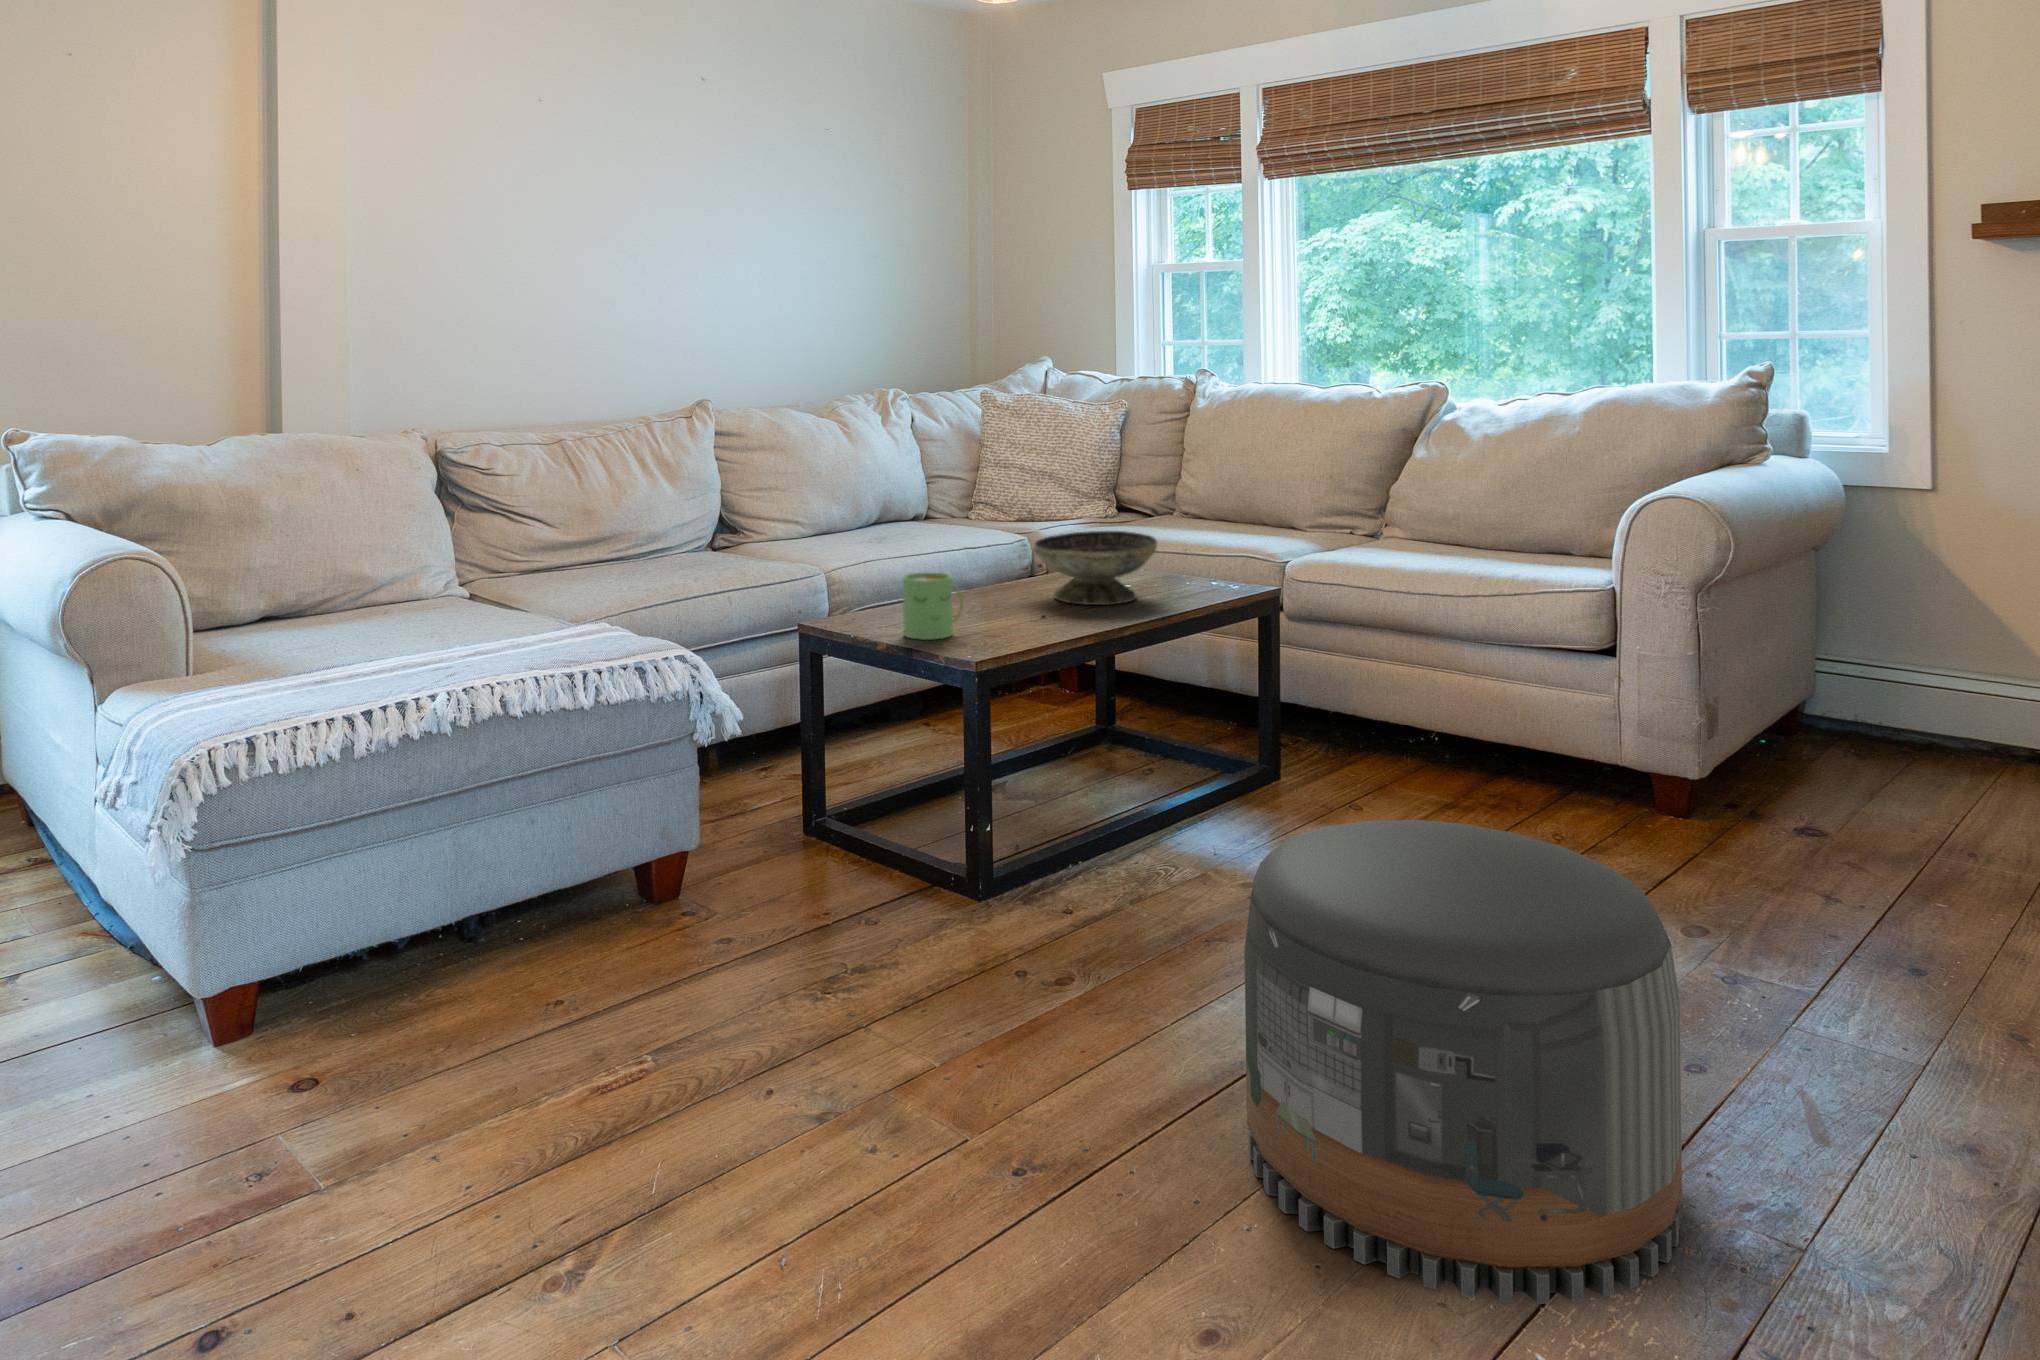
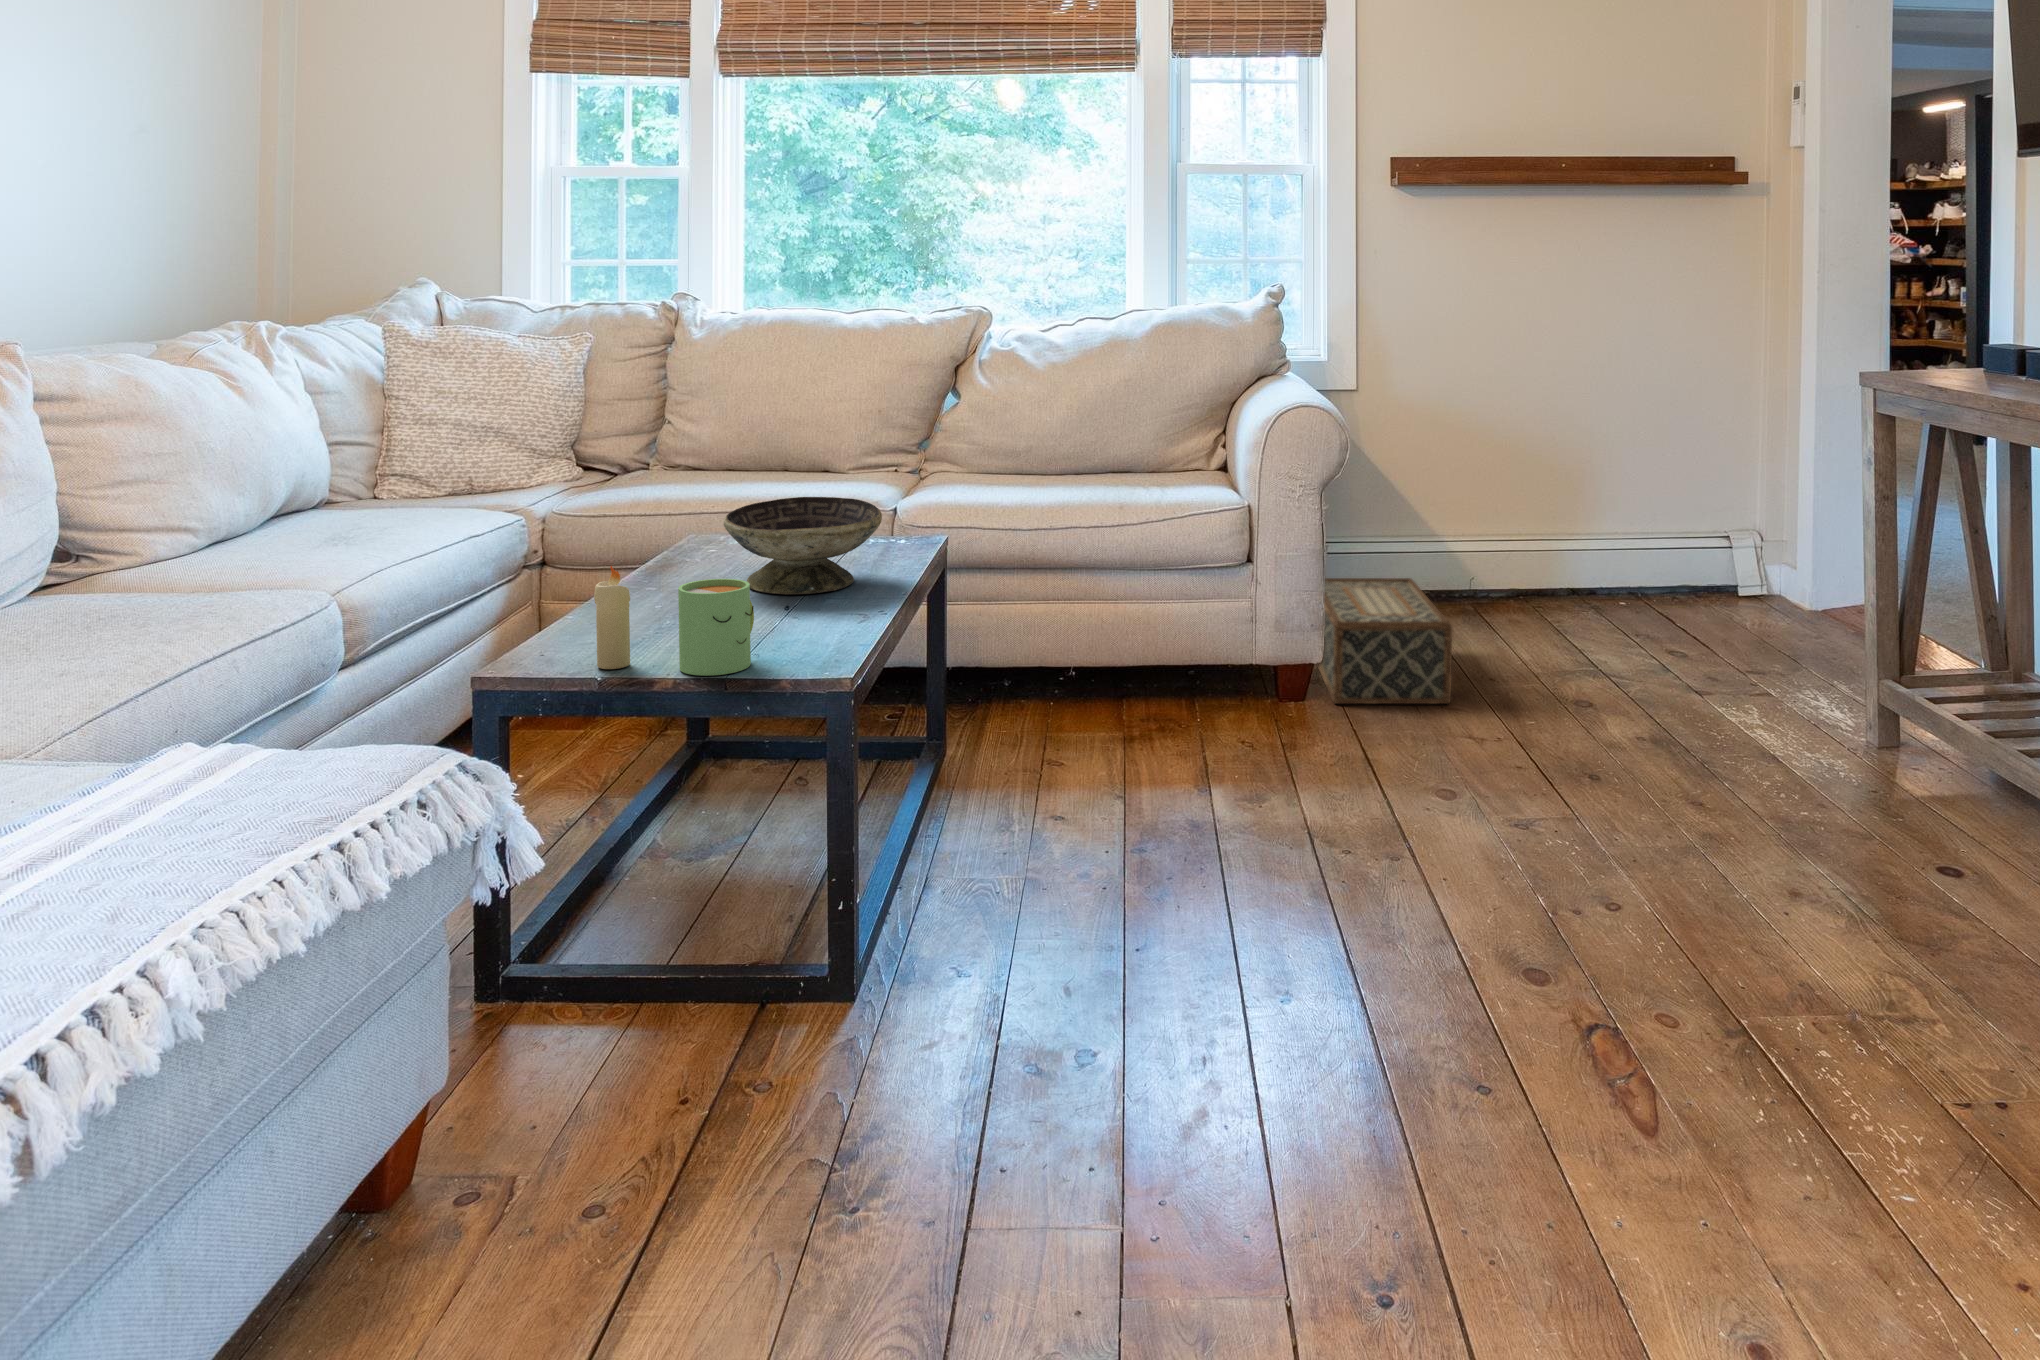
candle: none [866,555,890,626] -> present [594,566,630,669]
woven basket: none [1733,693,1950,859] -> present [1319,578,1452,704]
pouf: present [1244,820,1682,1304] -> none [1425,748,1840,1211]

